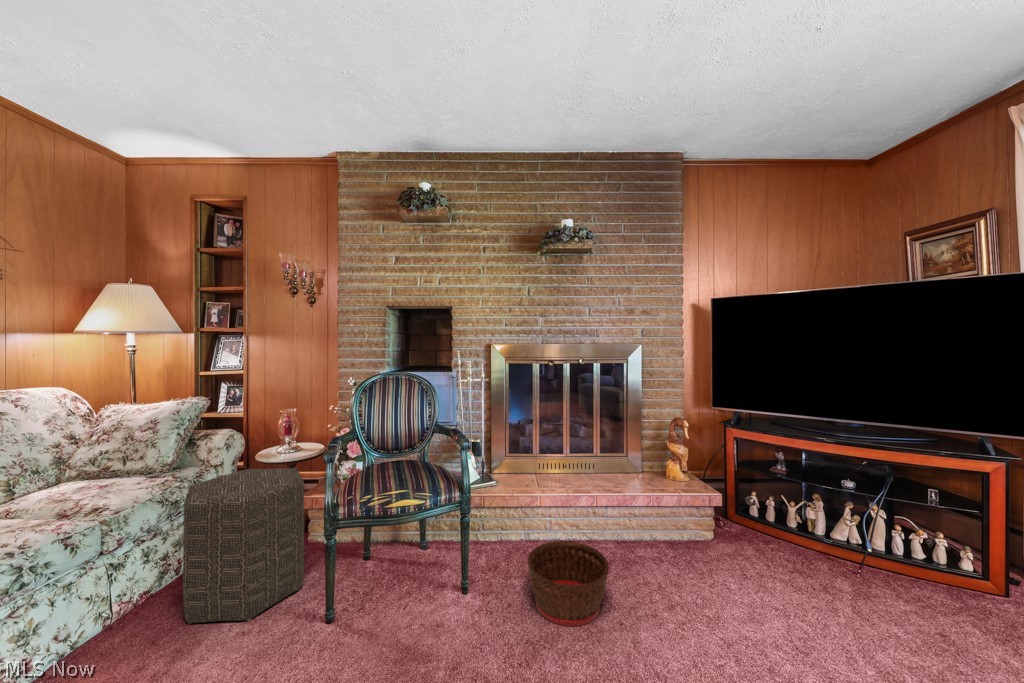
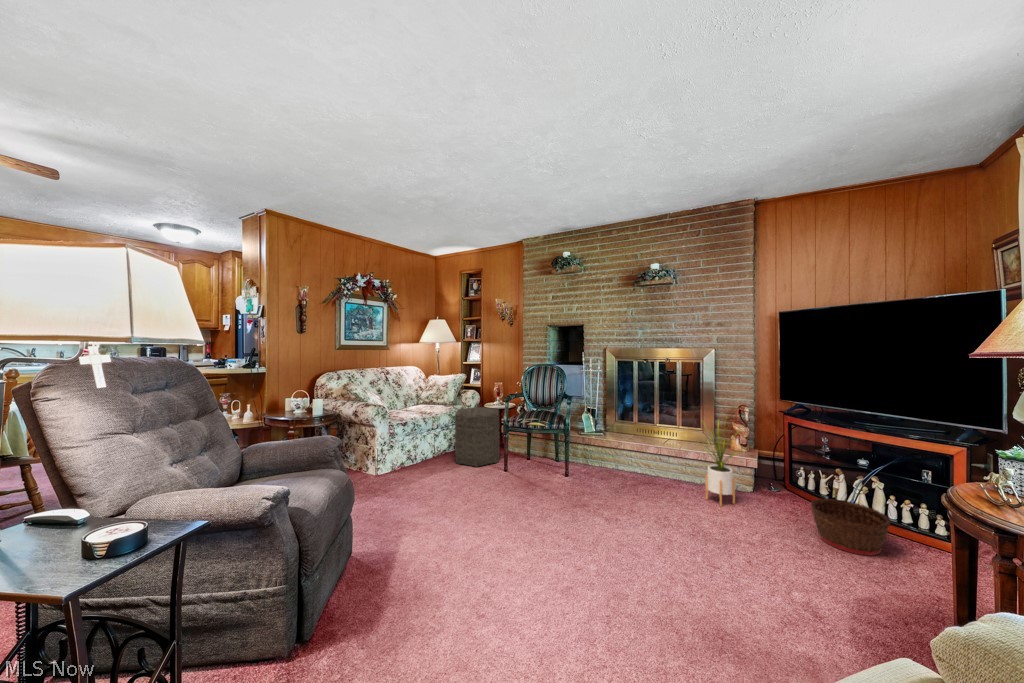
house plant: none [669,439,748,585] -> present [704,421,740,506]
basket: present [528,541,609,626] -> present [811,499,890,556]

